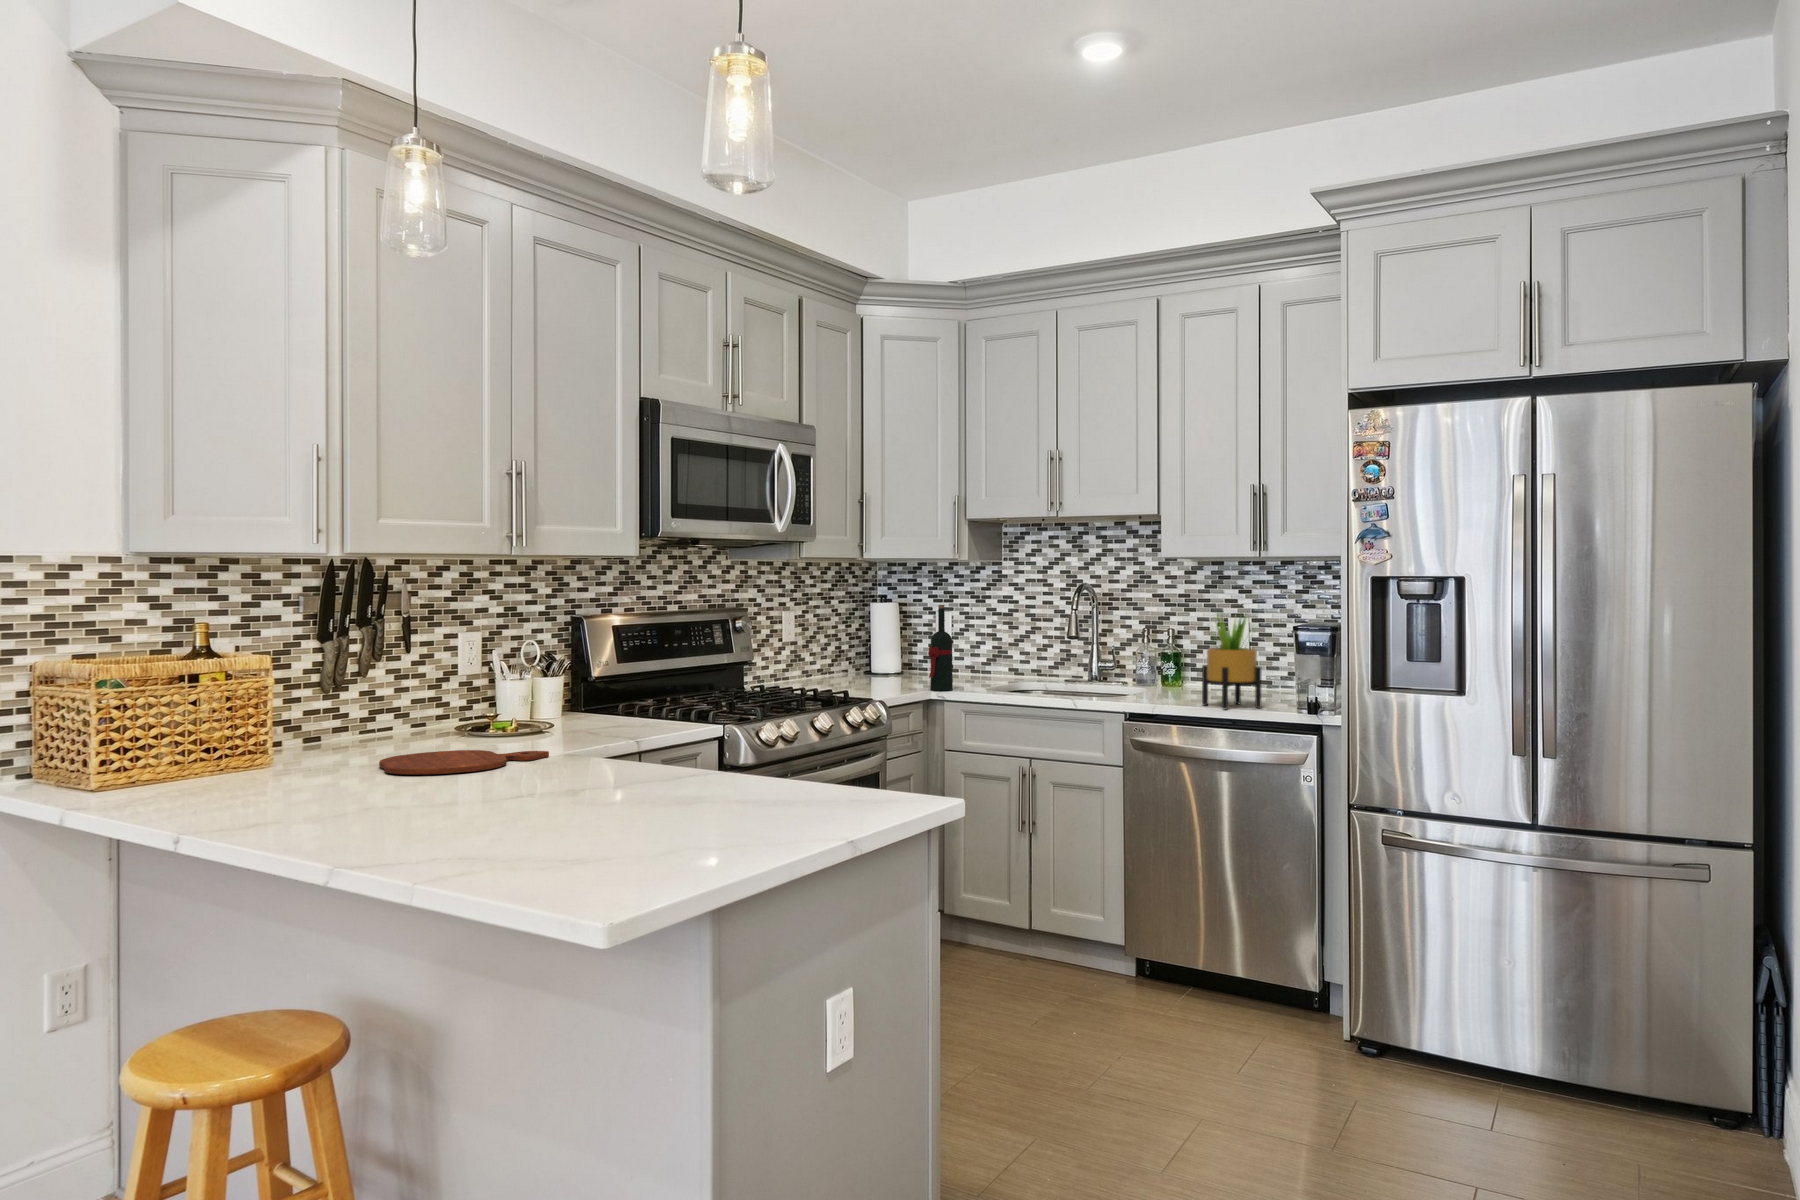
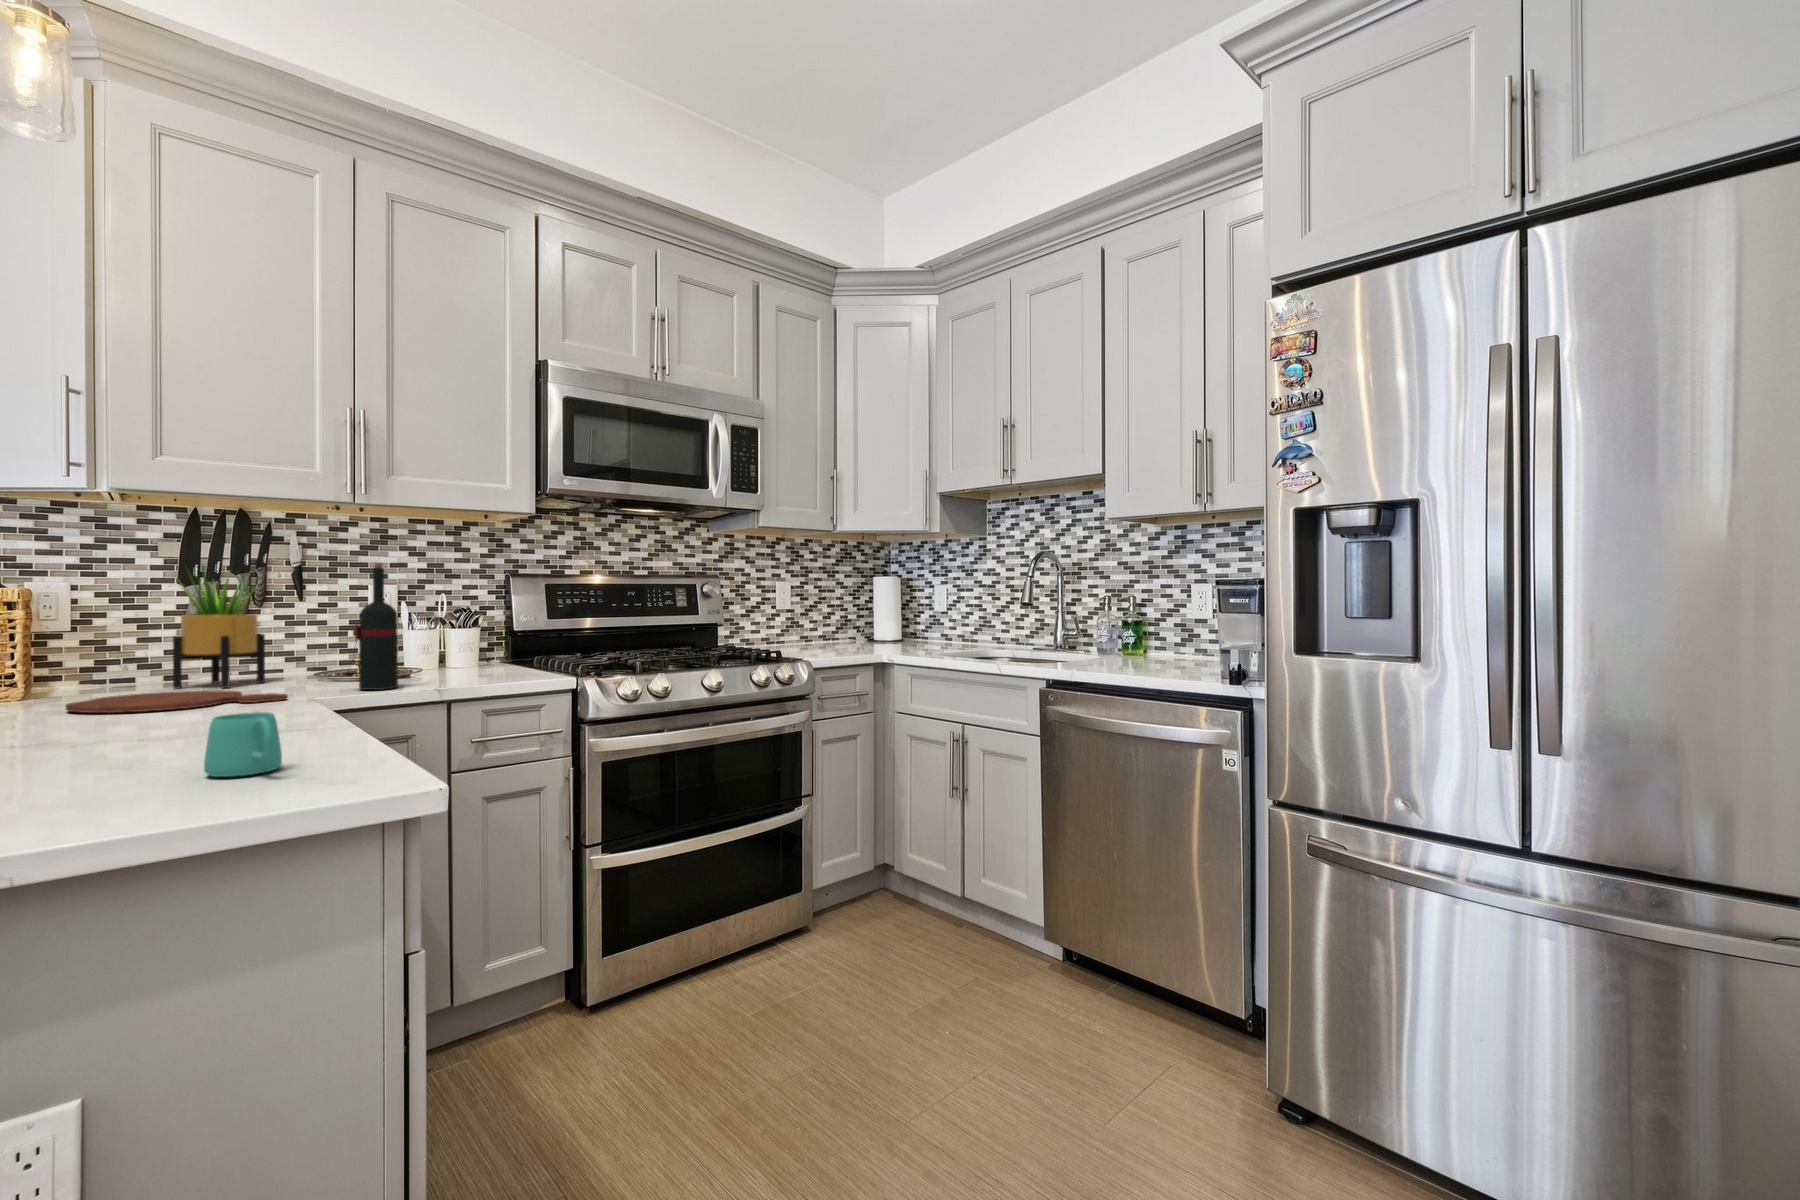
wine bottle: present [929,605,953,691] -> present [353,563,398,690]
potted plant: present [1202,614,1261,709] -> present [173,569,265,688]
mug: none [789,761,853,807] -> present [204,712,282,777]

